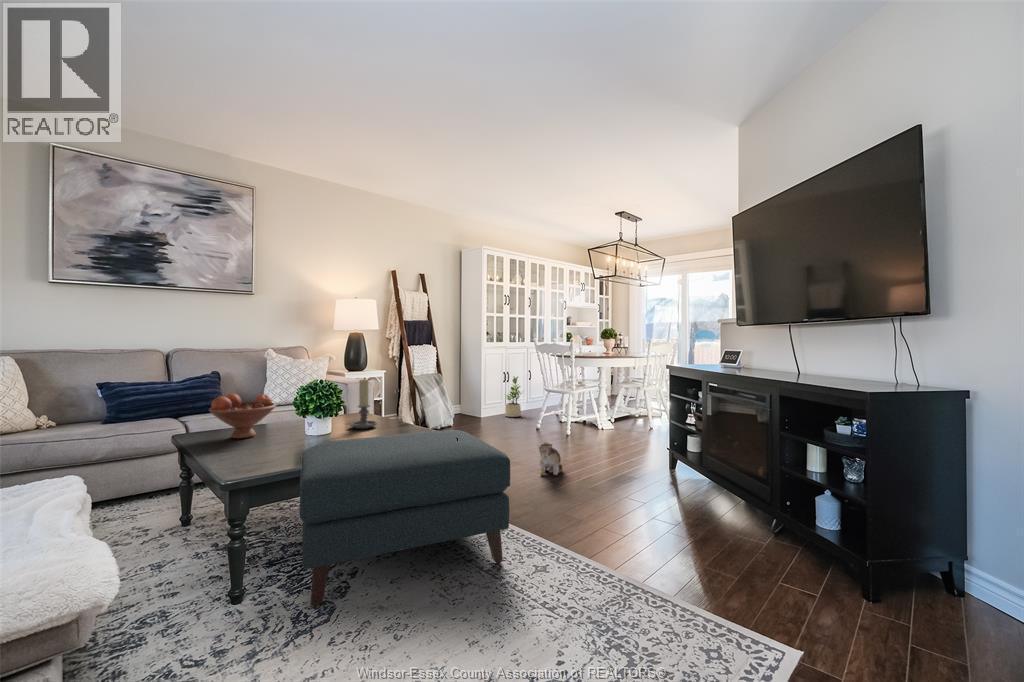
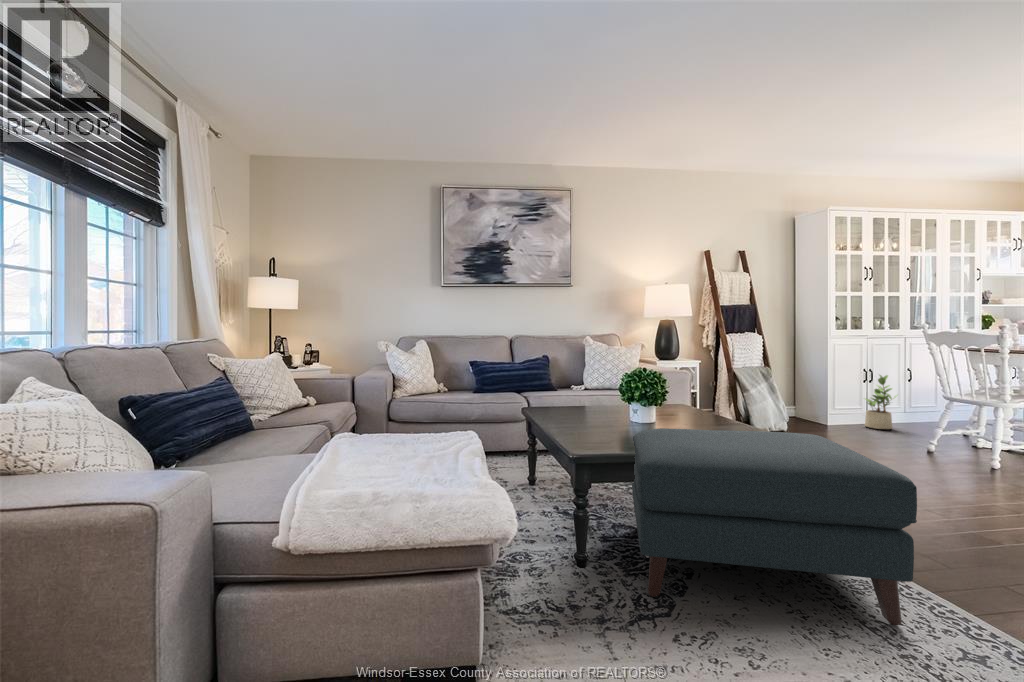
candle holder: present [350,379,377,429] -> none [675,366,705,420]
fruit bowl: present [209,393,276,438] -> none [551,374,604,416]
plush toy: present [539,442,562,475] -> none [940,470,992,522]

